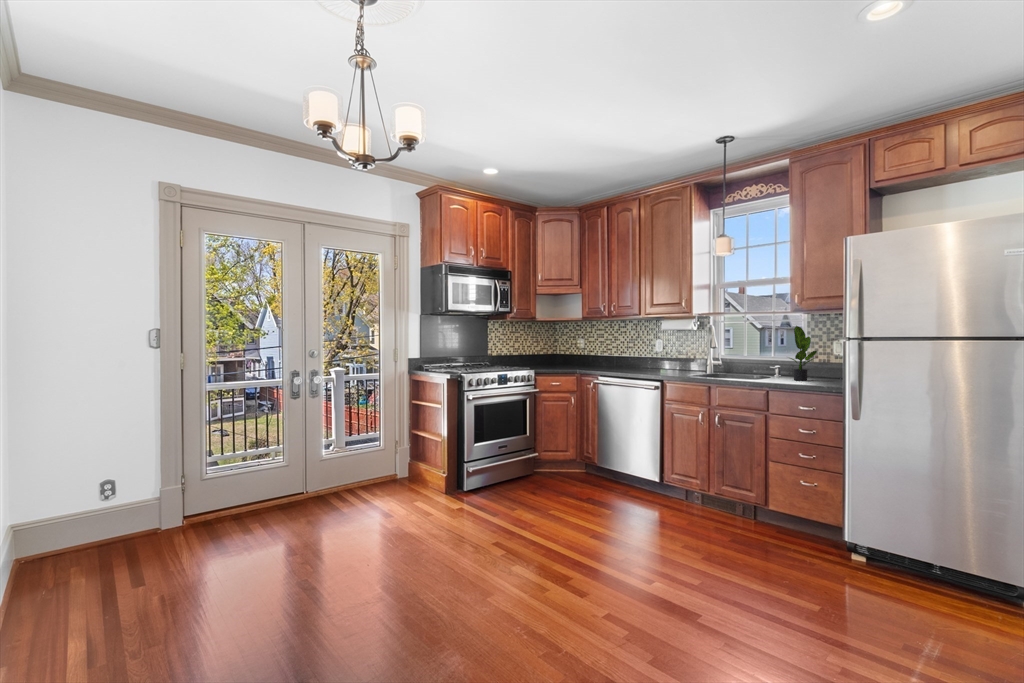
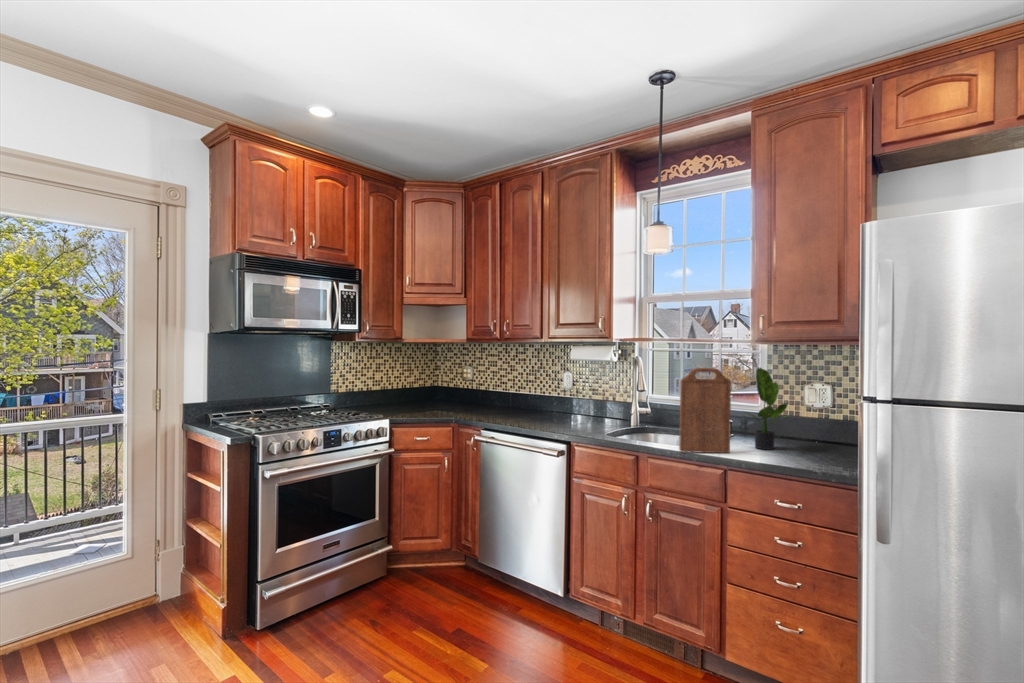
cutting board: none [740,326,776,382] -> present [679,368,731,453]

